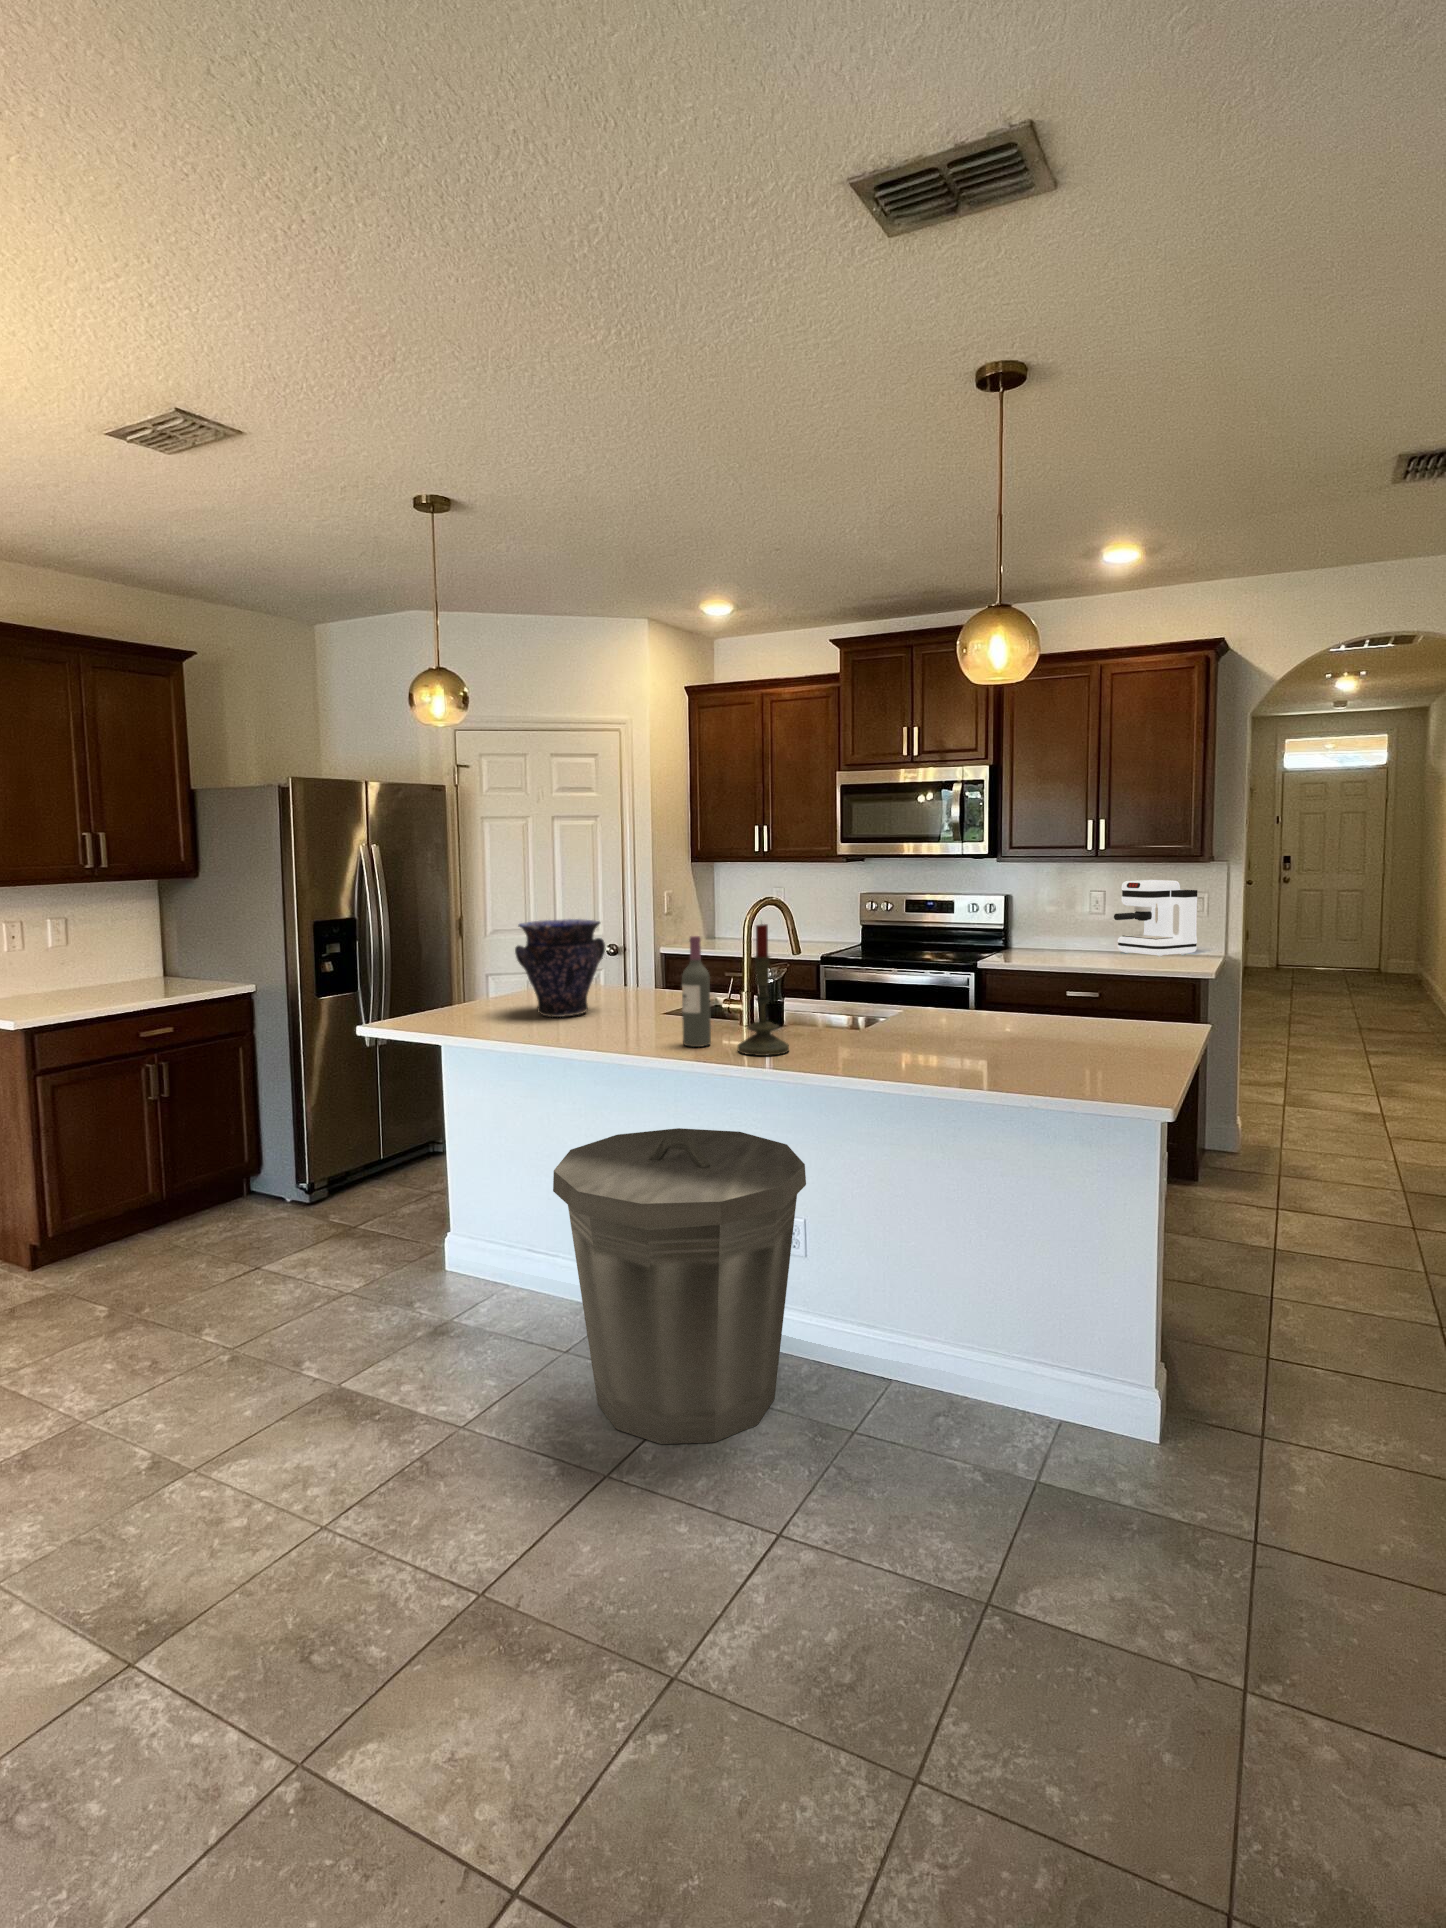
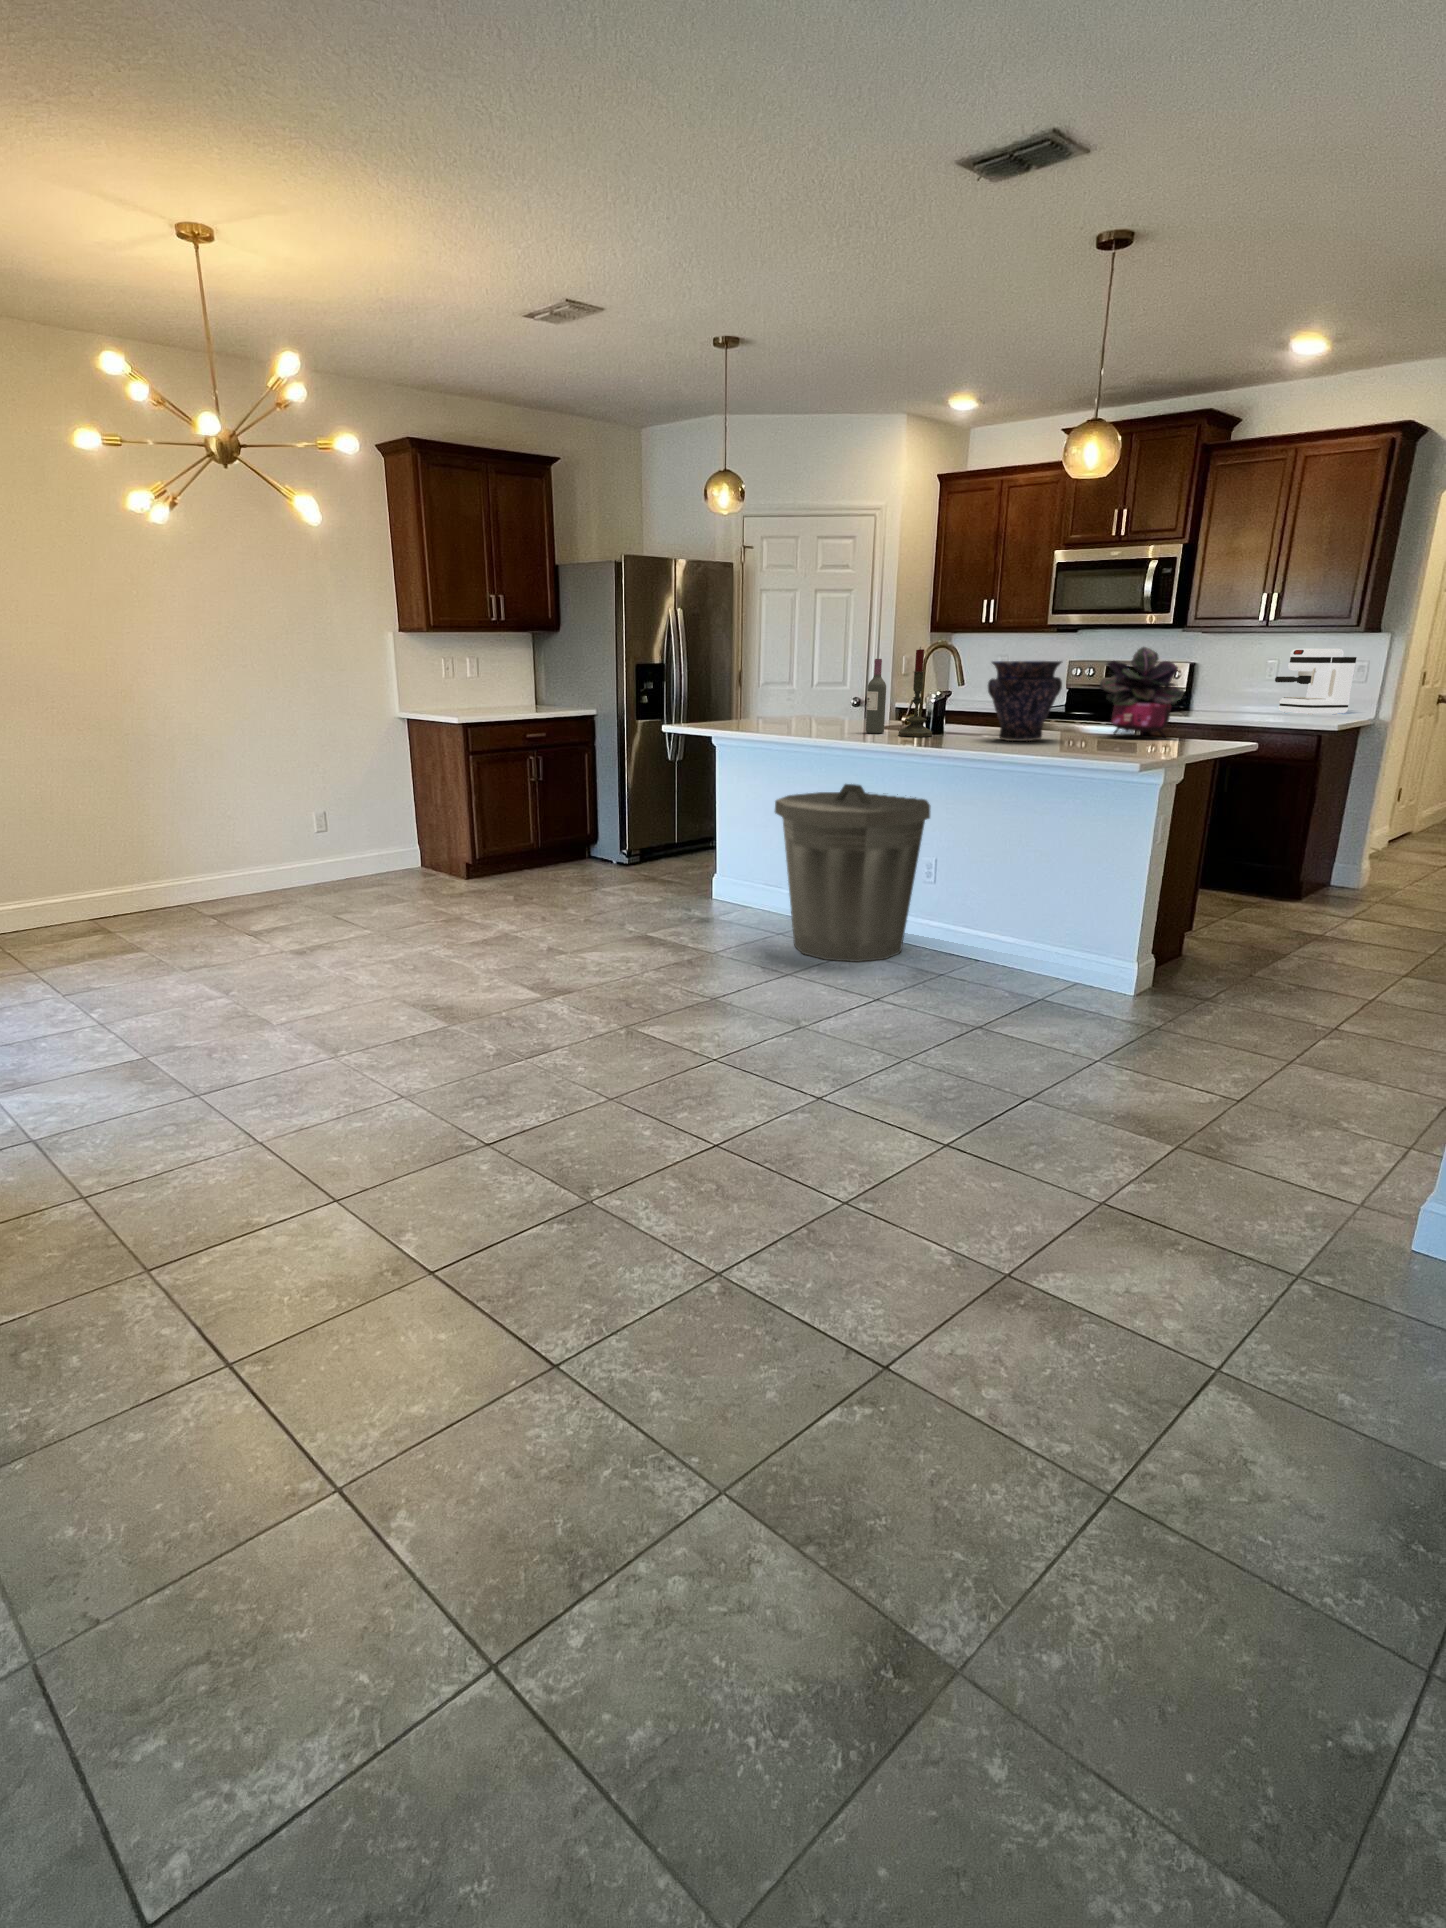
potted plant: none [1012,909,1132,1035] -> present [1100,647,1184,738]
vase: present [515,919,605,1017] -> present [988,661,1062,741]

